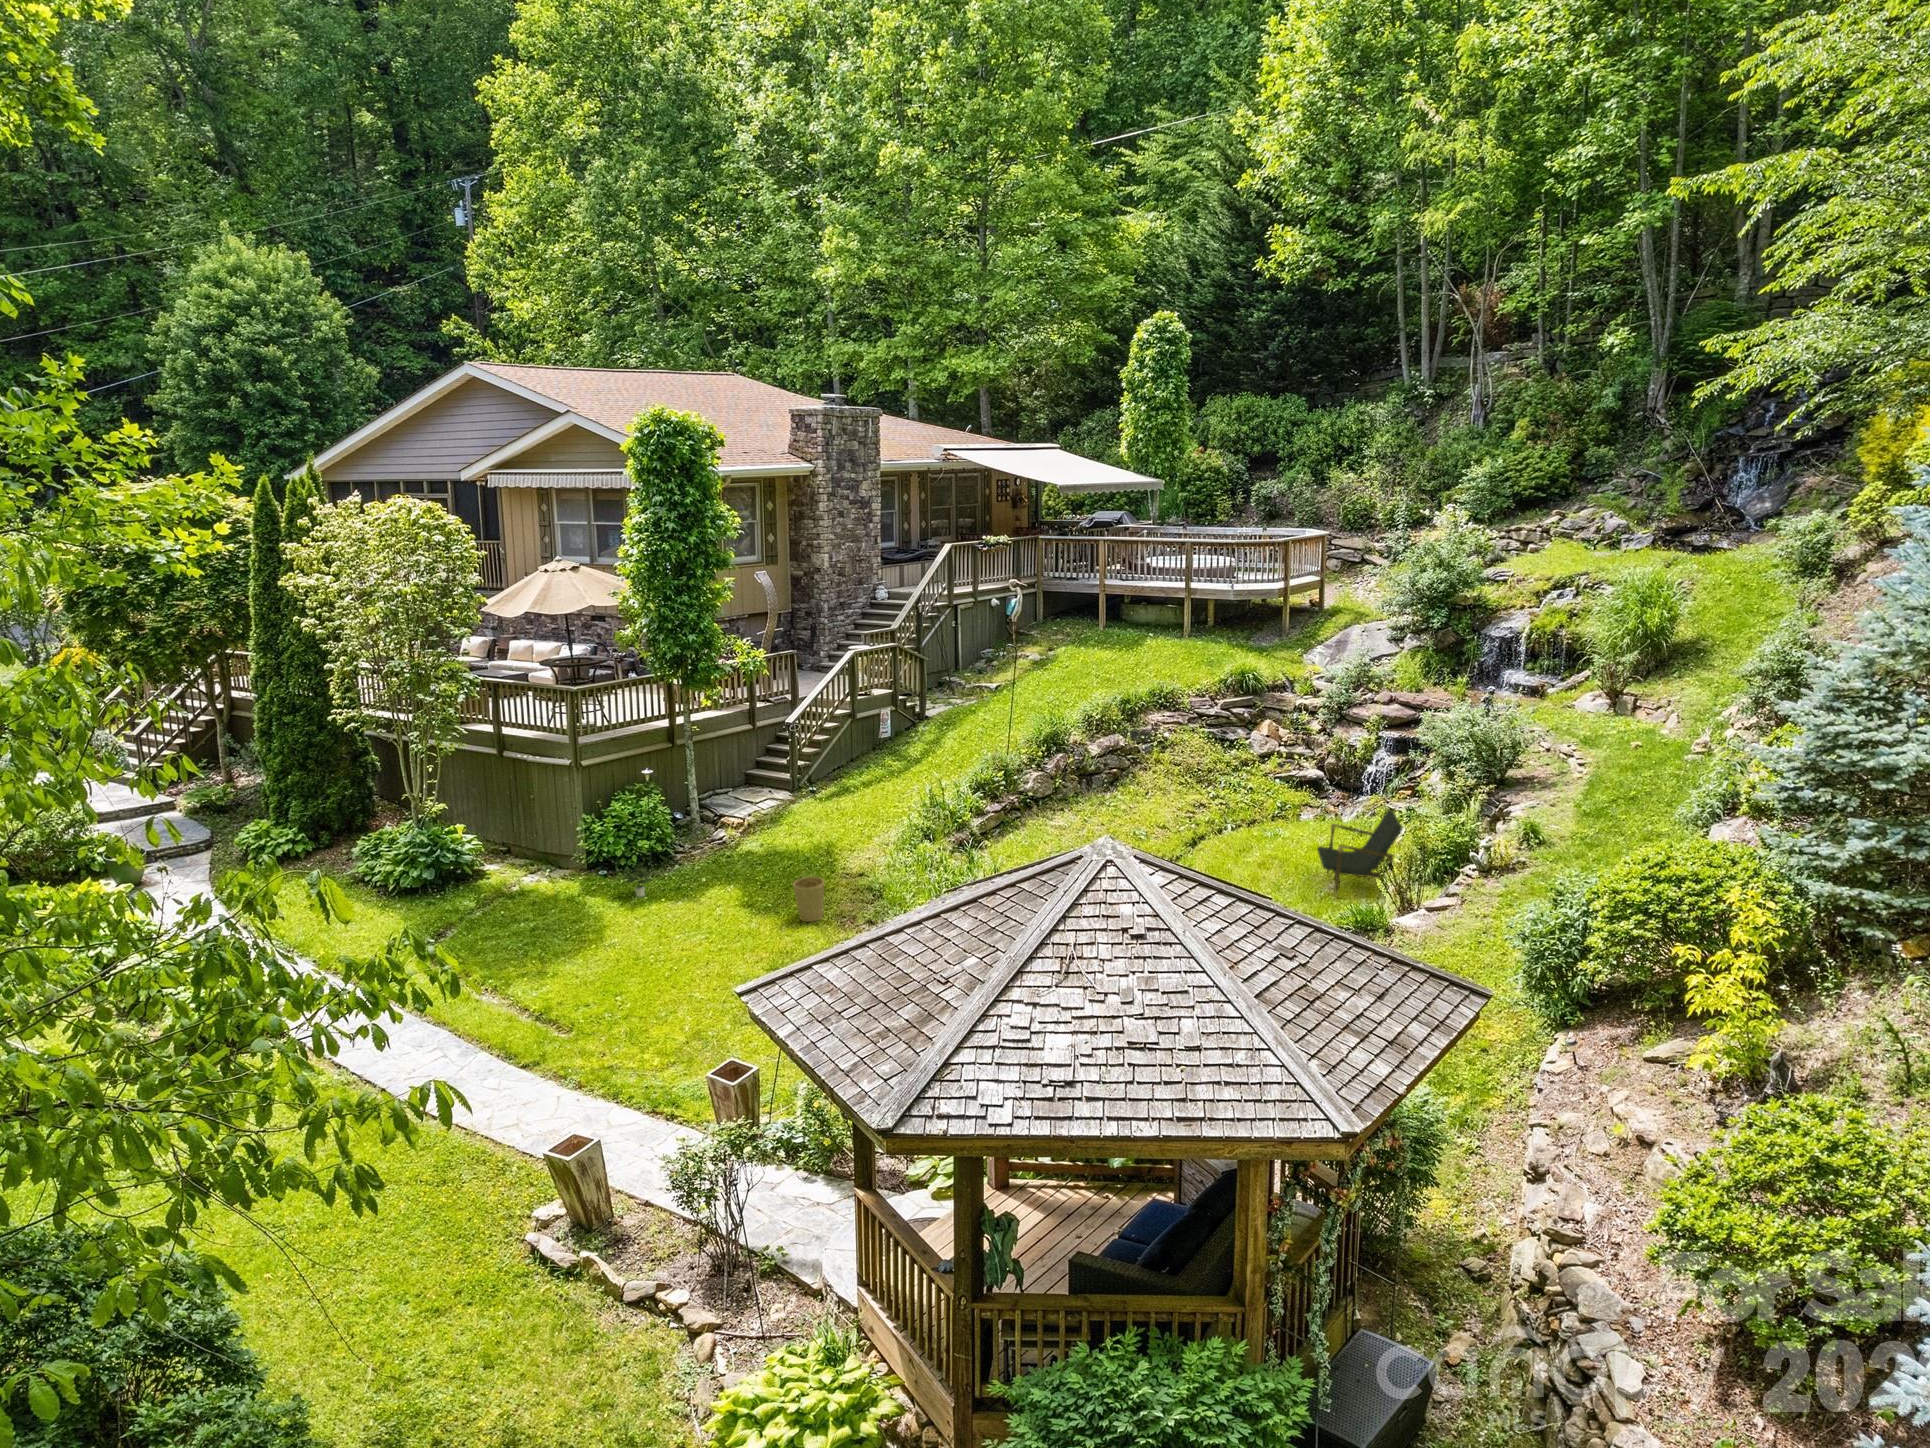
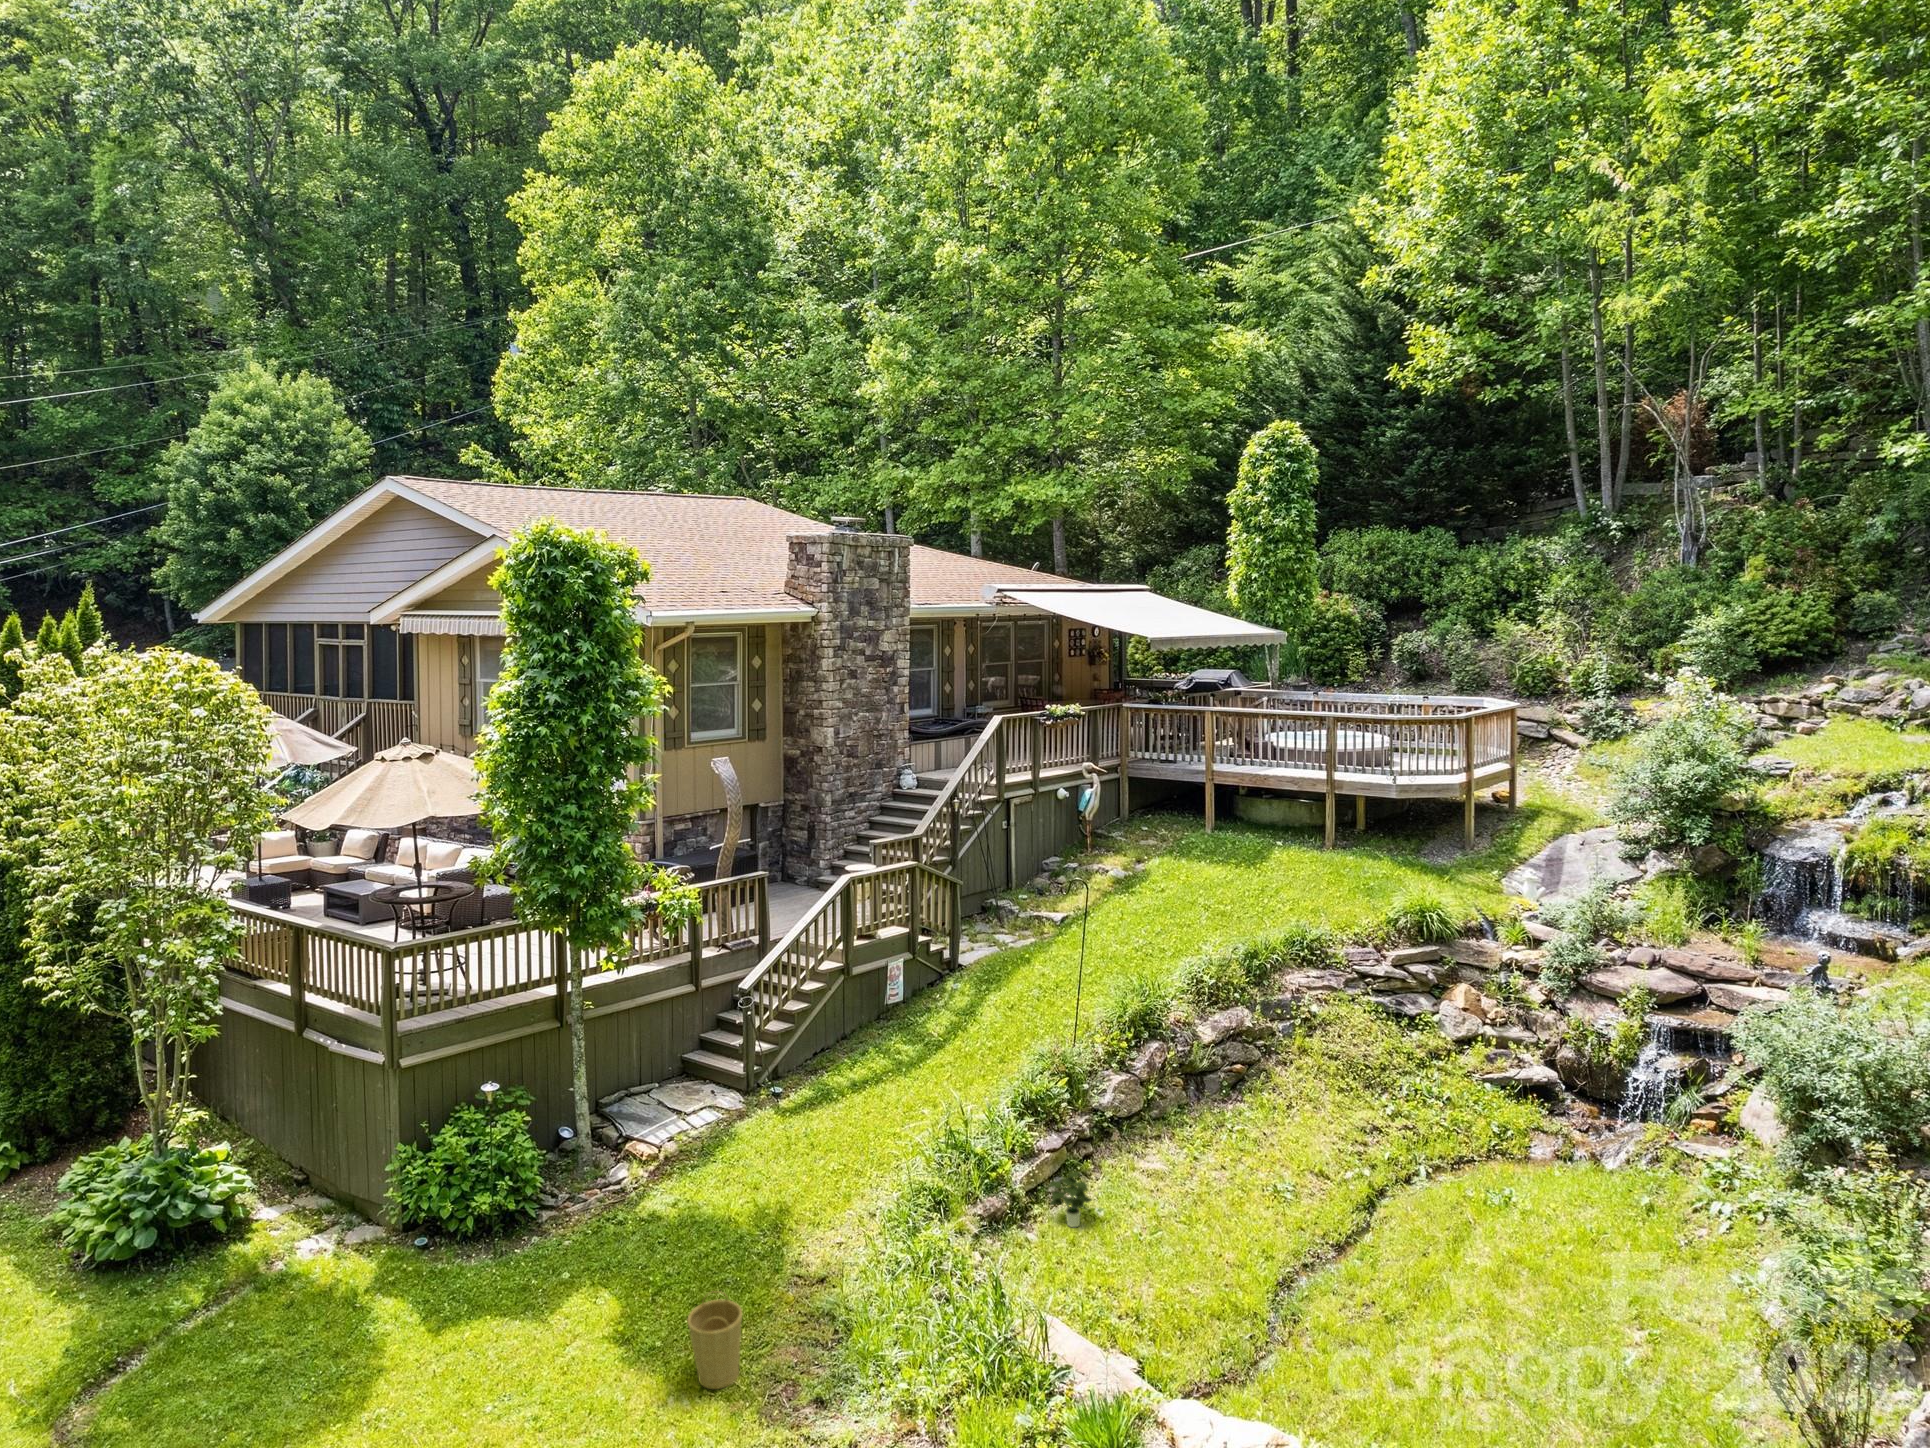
lounge chair: present [1318,810,1402,898] -> none [1607,1217,1789,1398]
potted plant: present [624,864,652,897] -> present [1048,1172,1092,1227]

